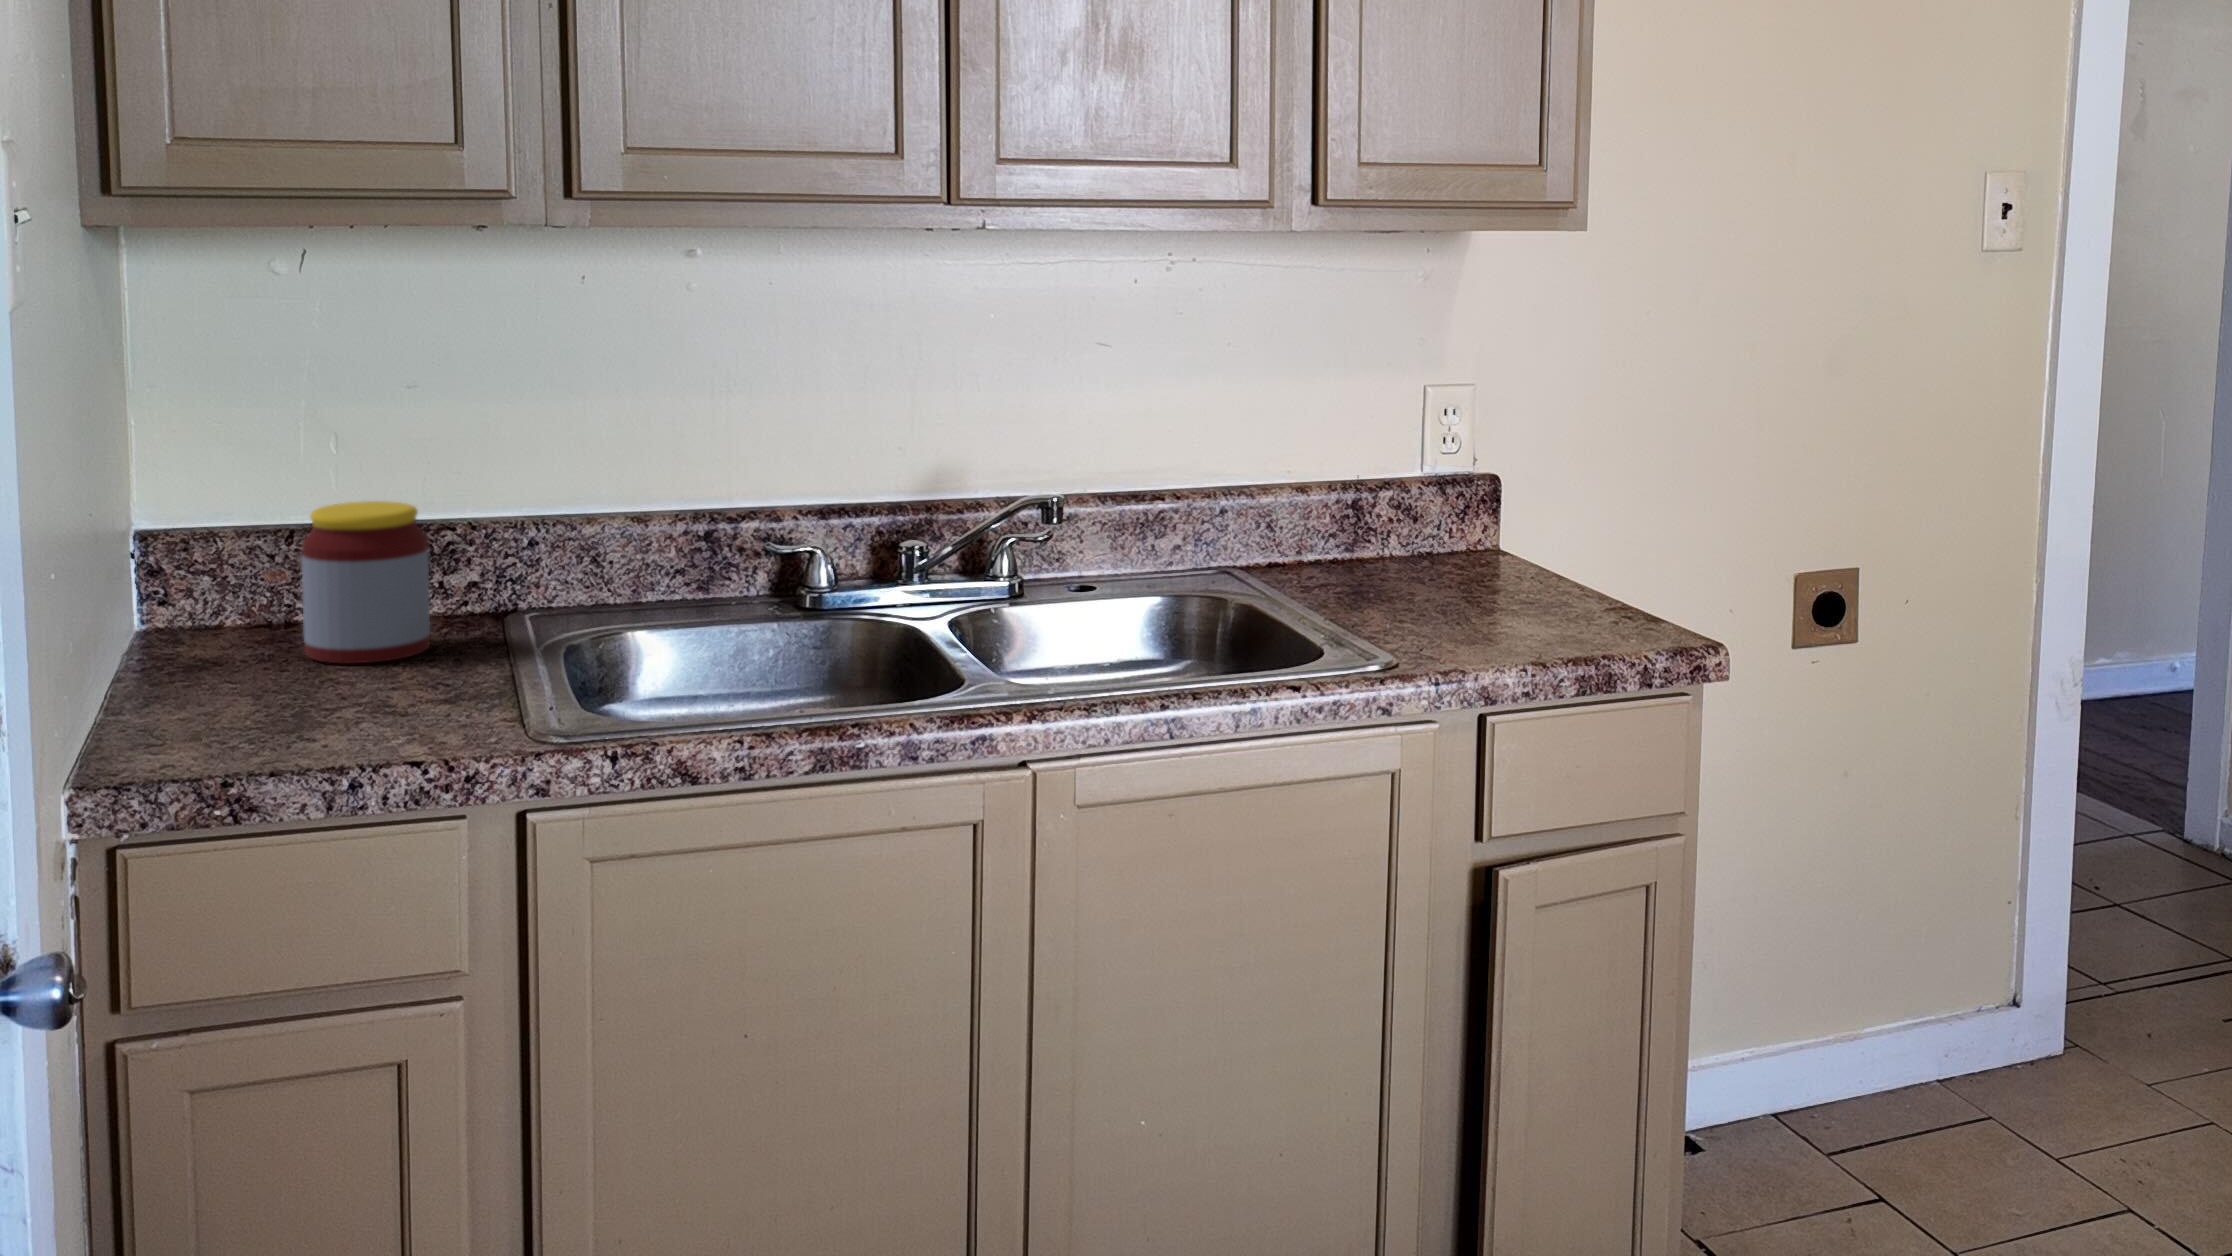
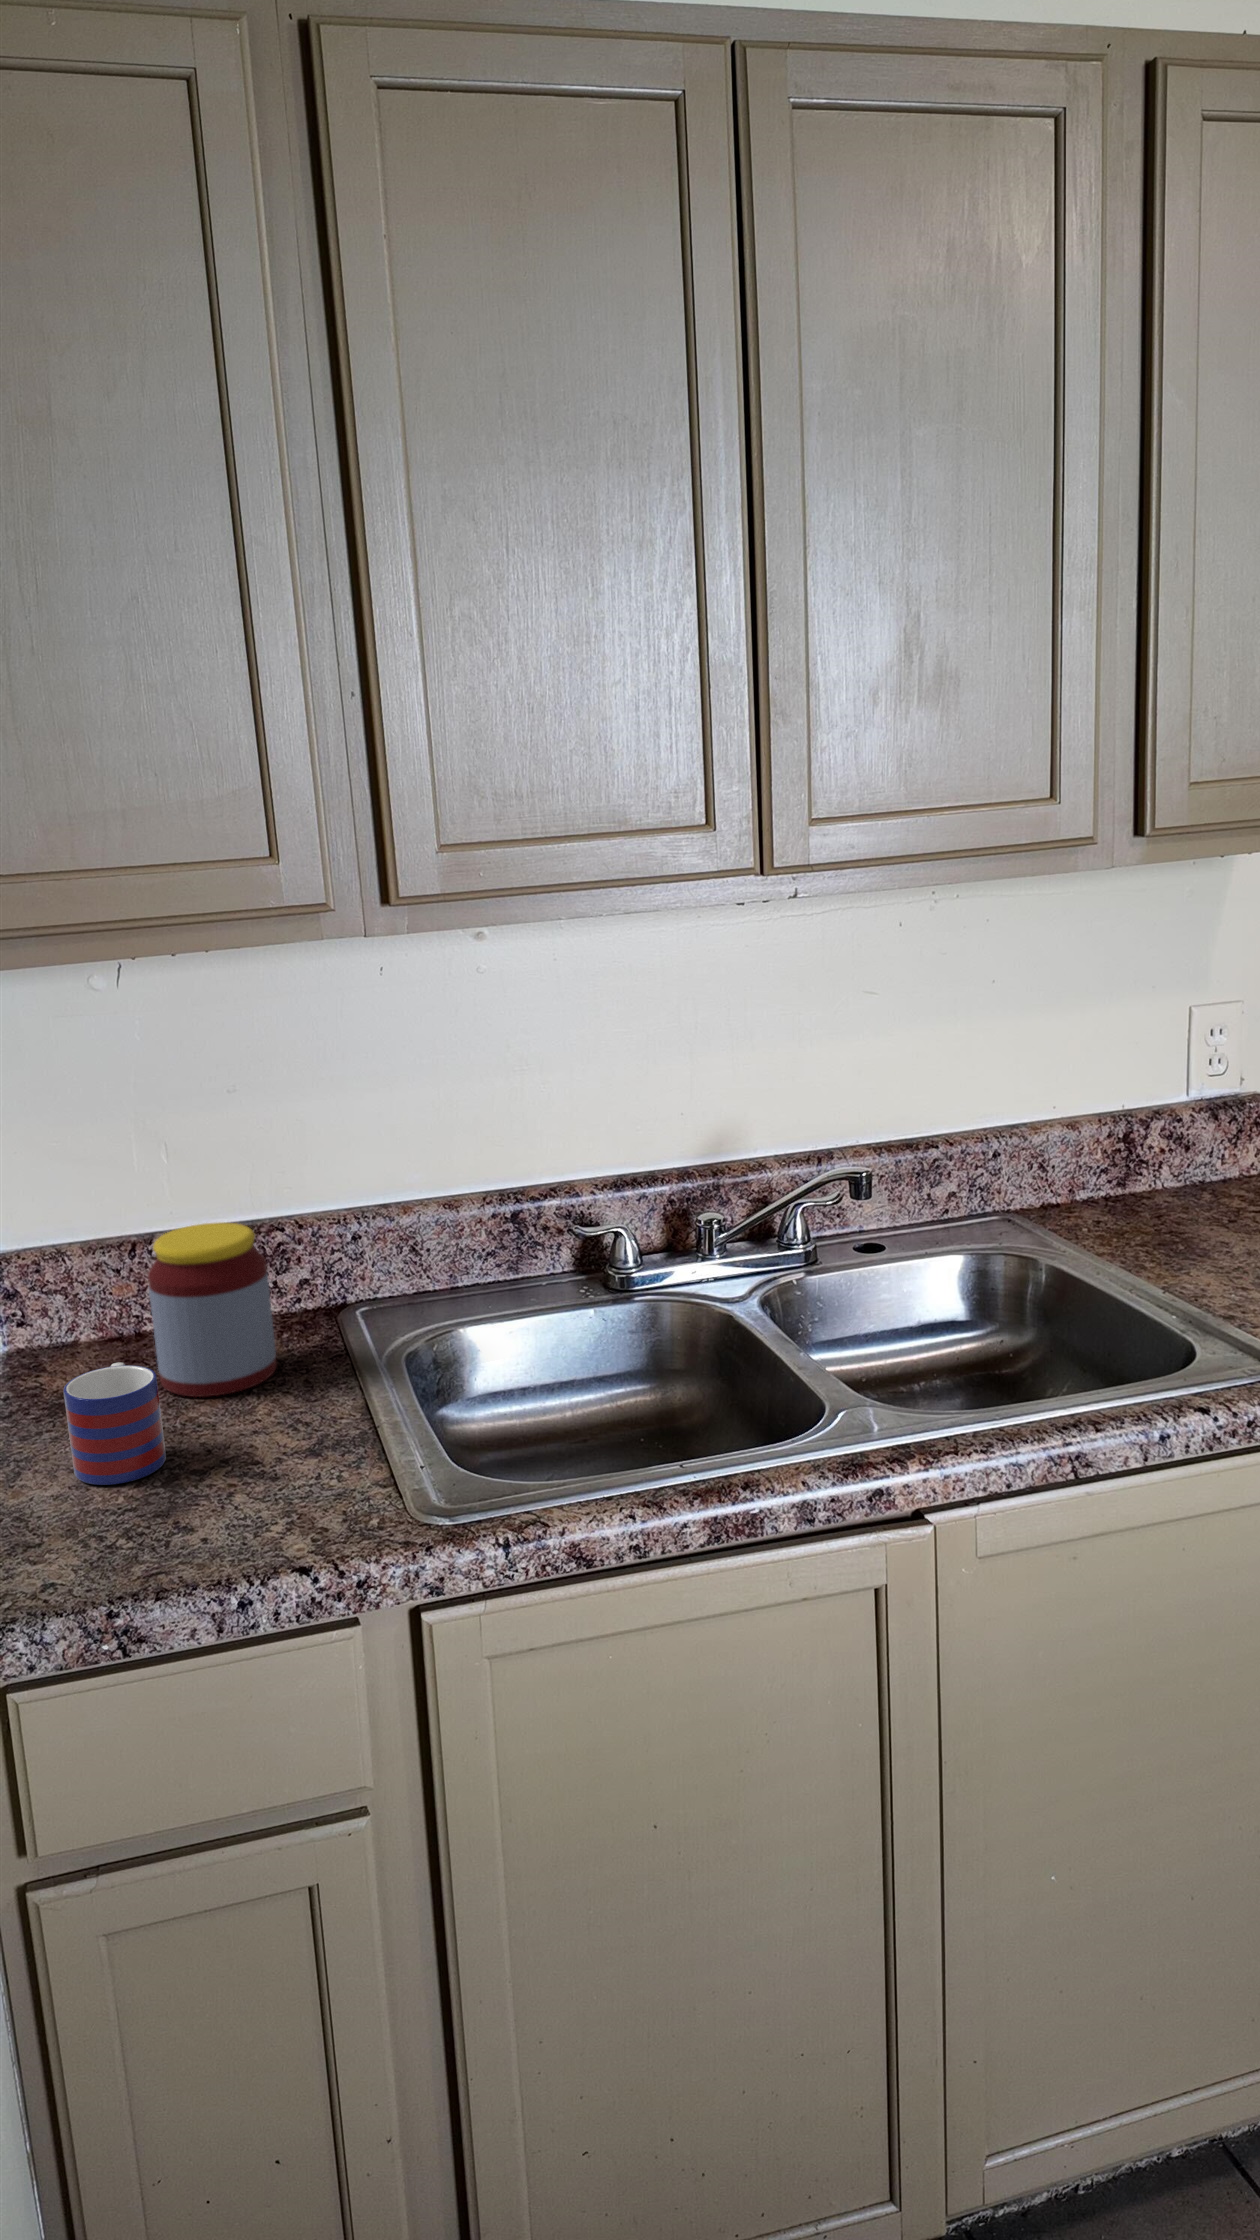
mug: none [200,609,300,712] -> present [63,1362,166,1485]

